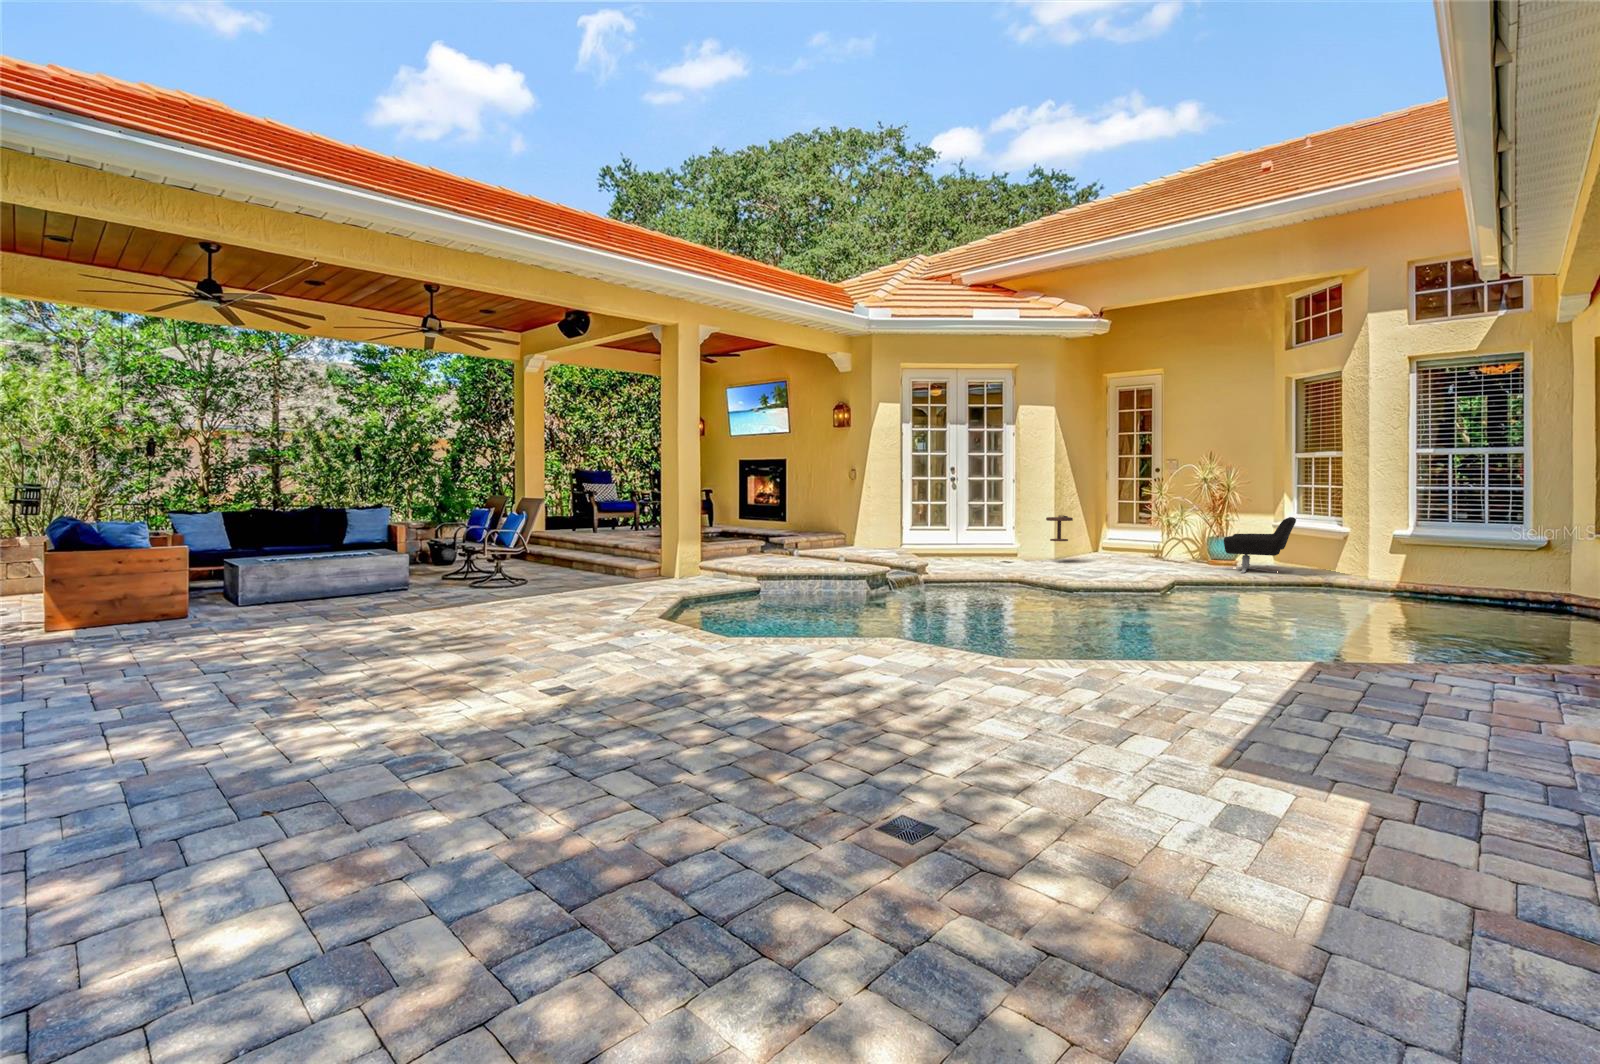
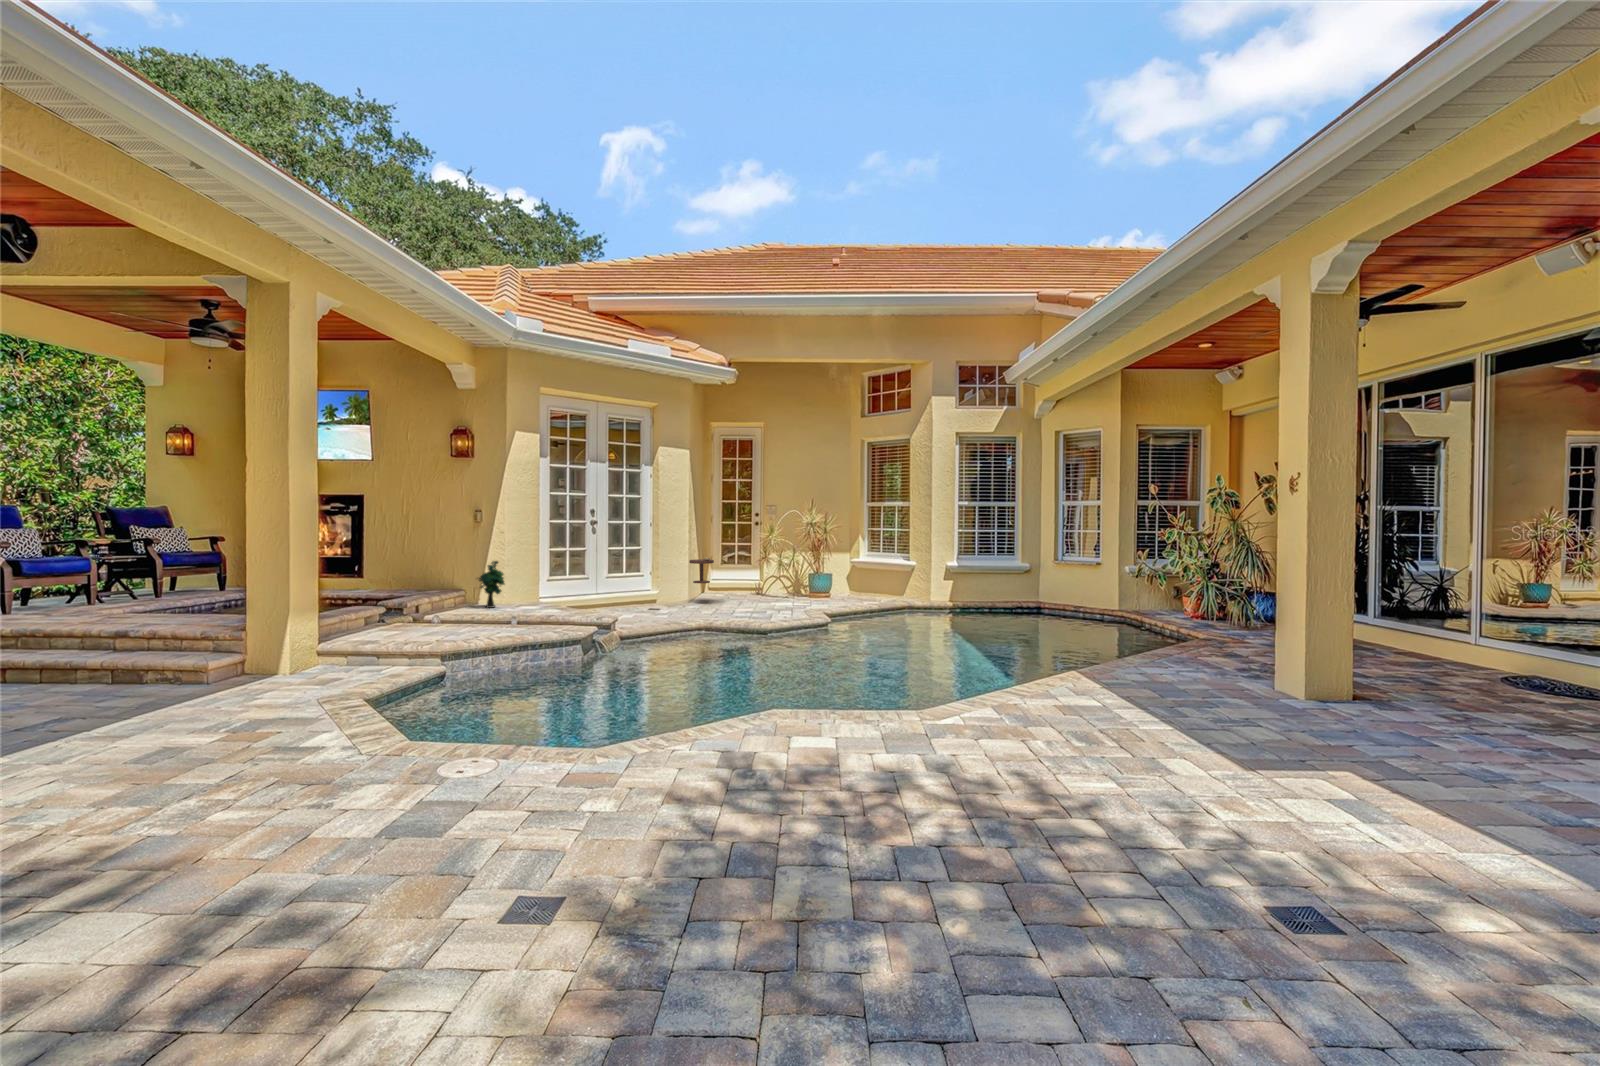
decorative plant: none [844,511,867,550] -> present [479,561,504,608]
lounge chair: present [1224,517,1296,573] -> none [820,554,879,602]

